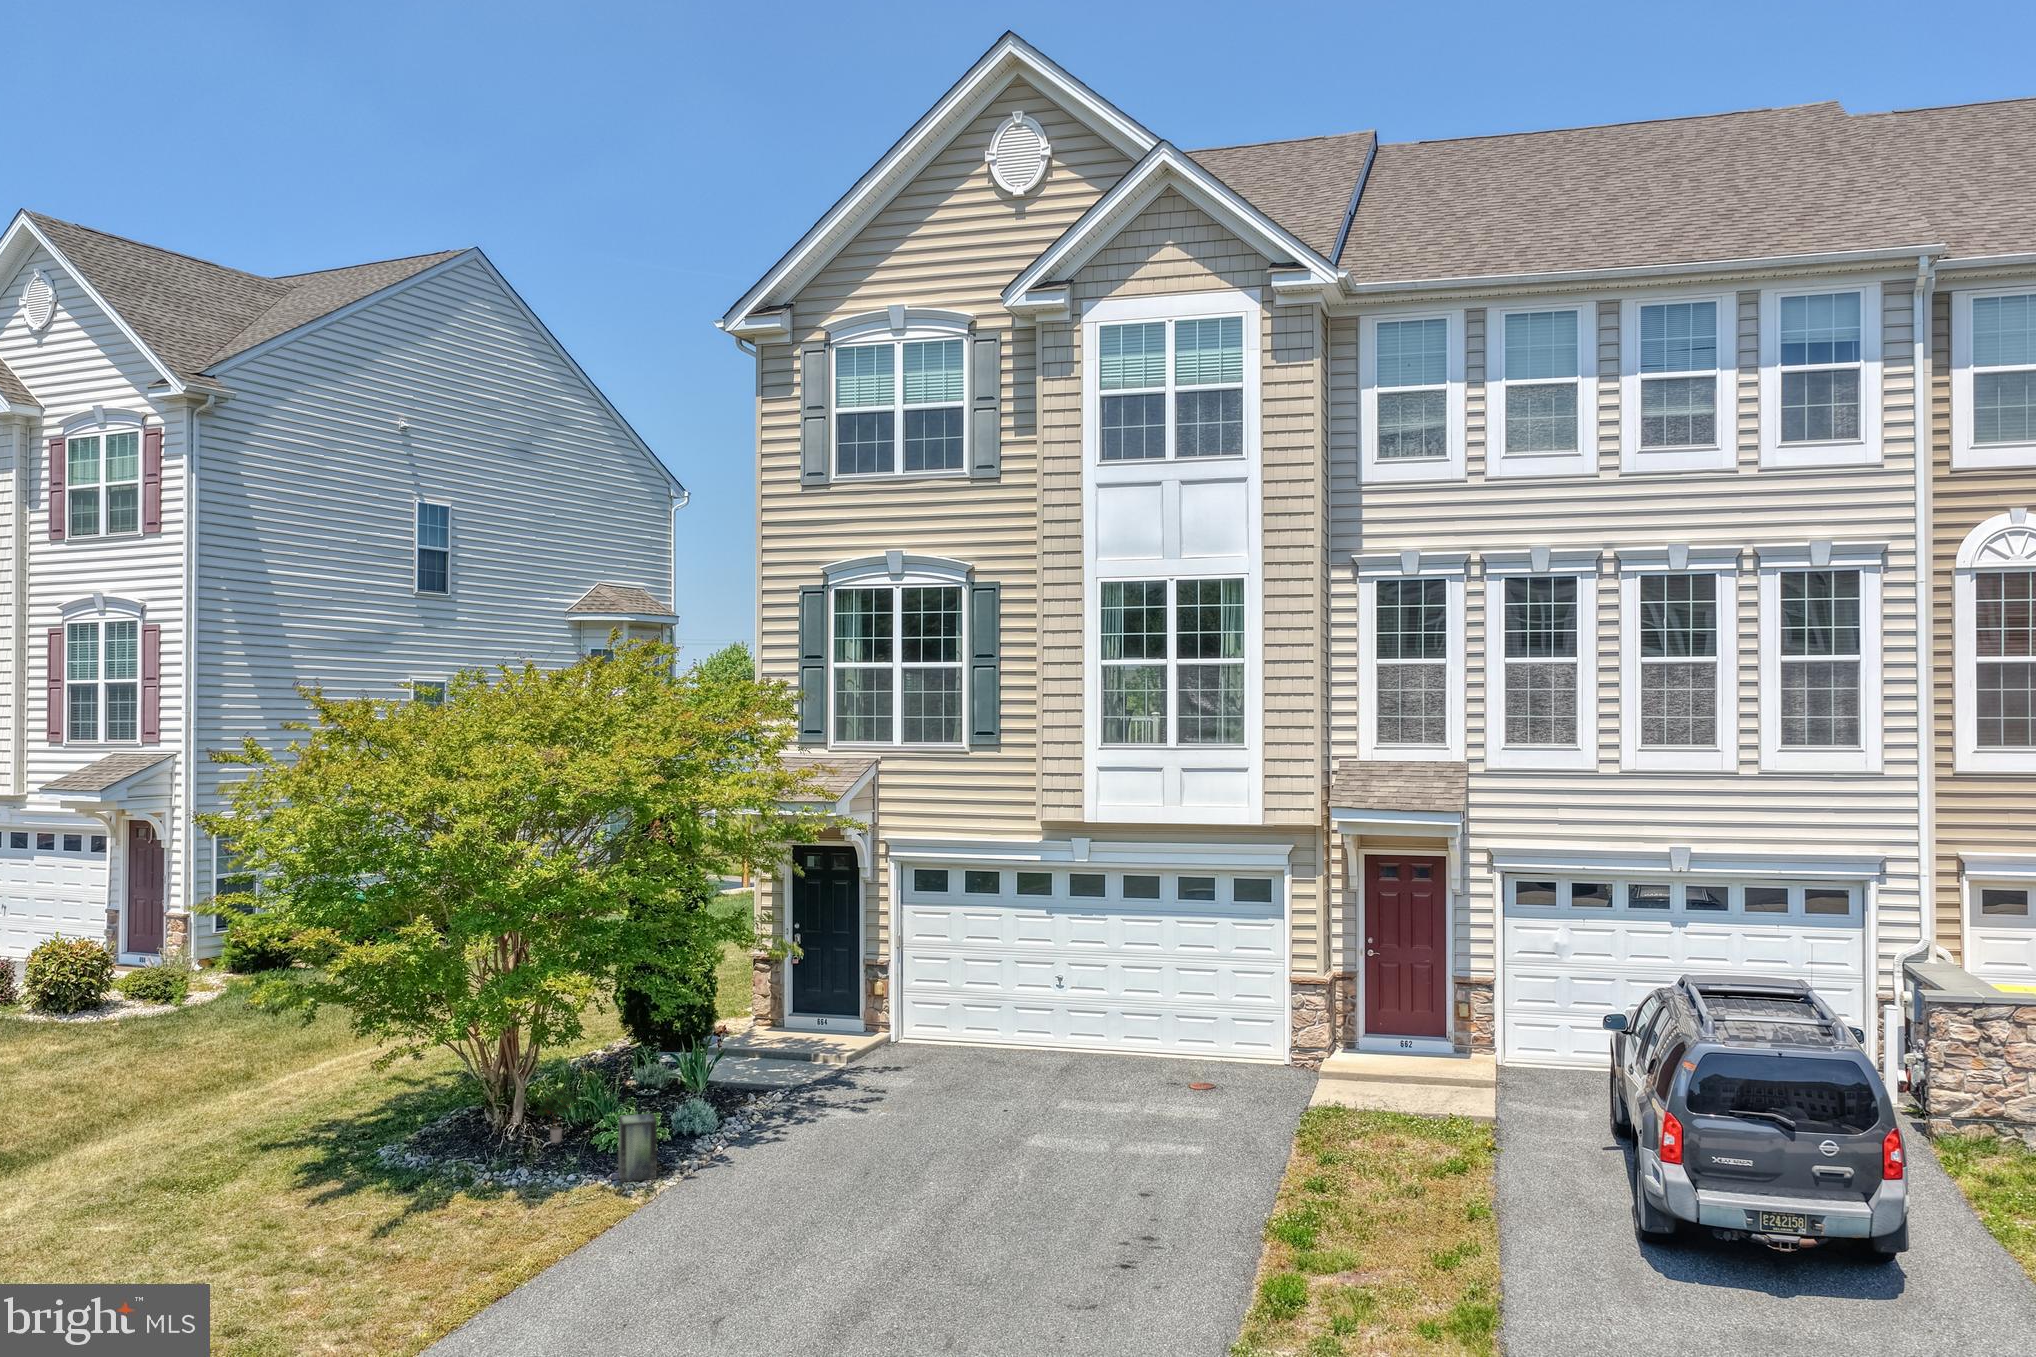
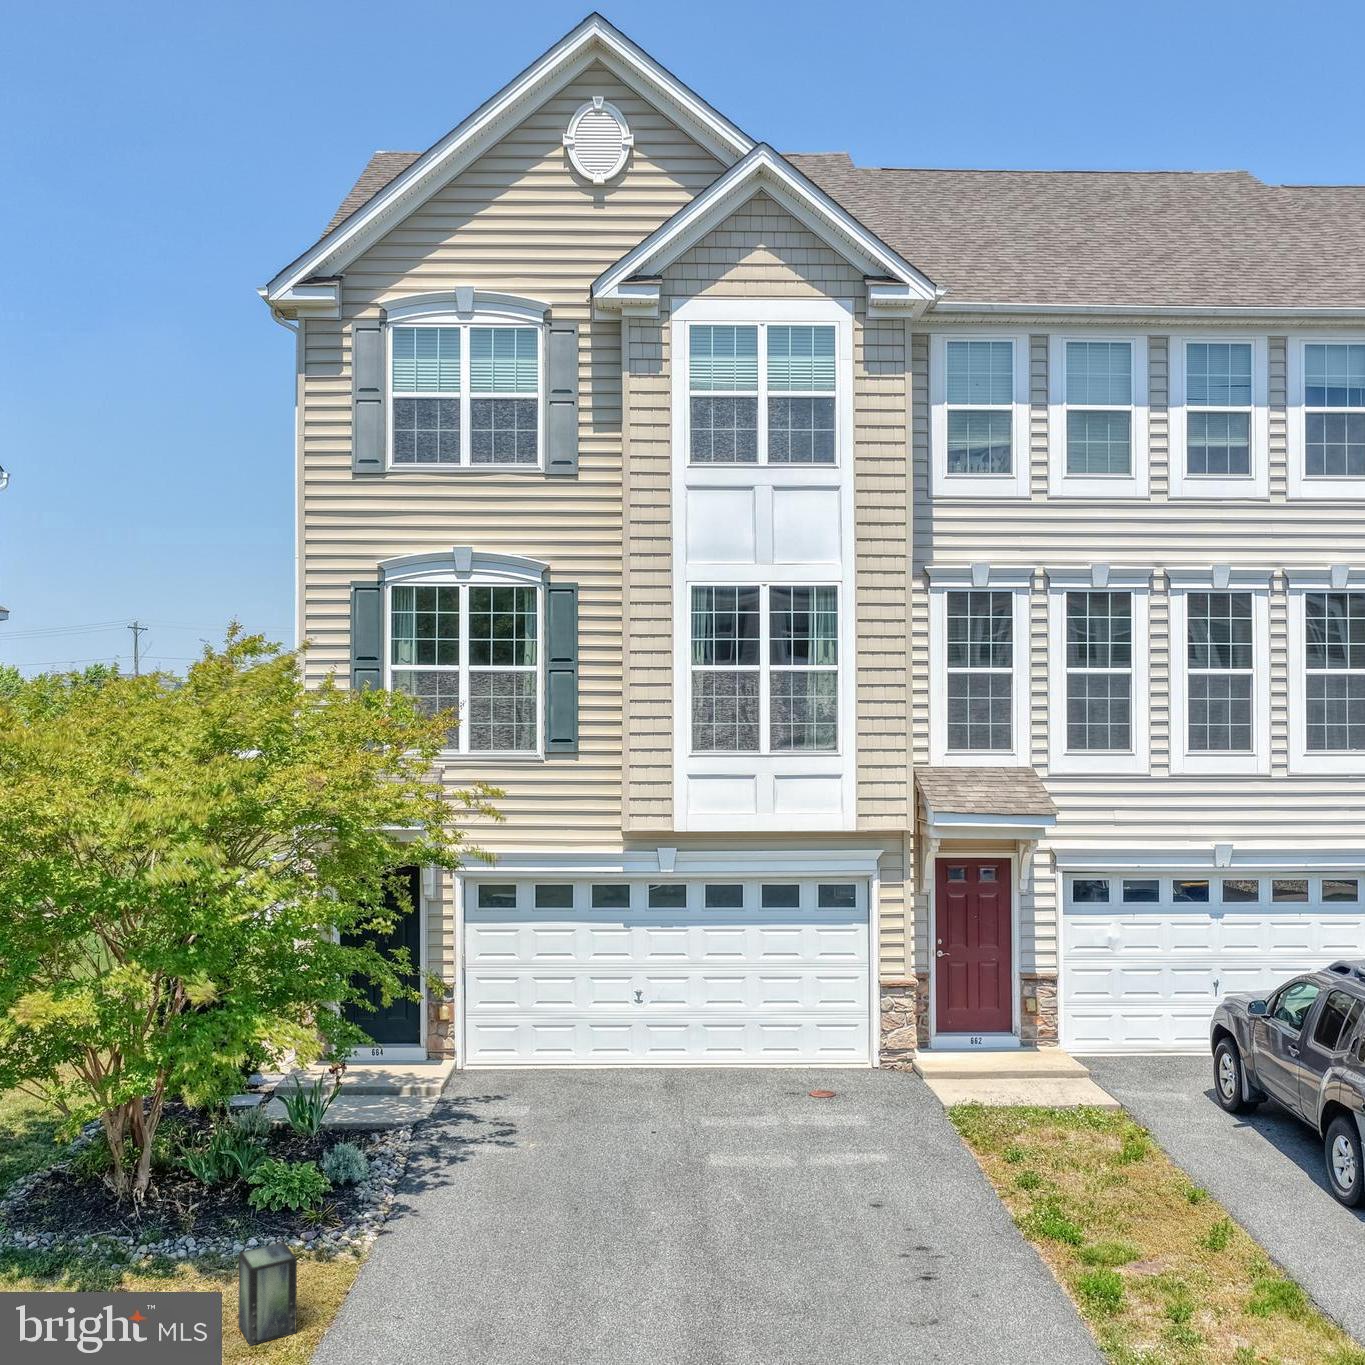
potted plant: present [537,1088,578,1143] -> none [98,1206,160,1279]

